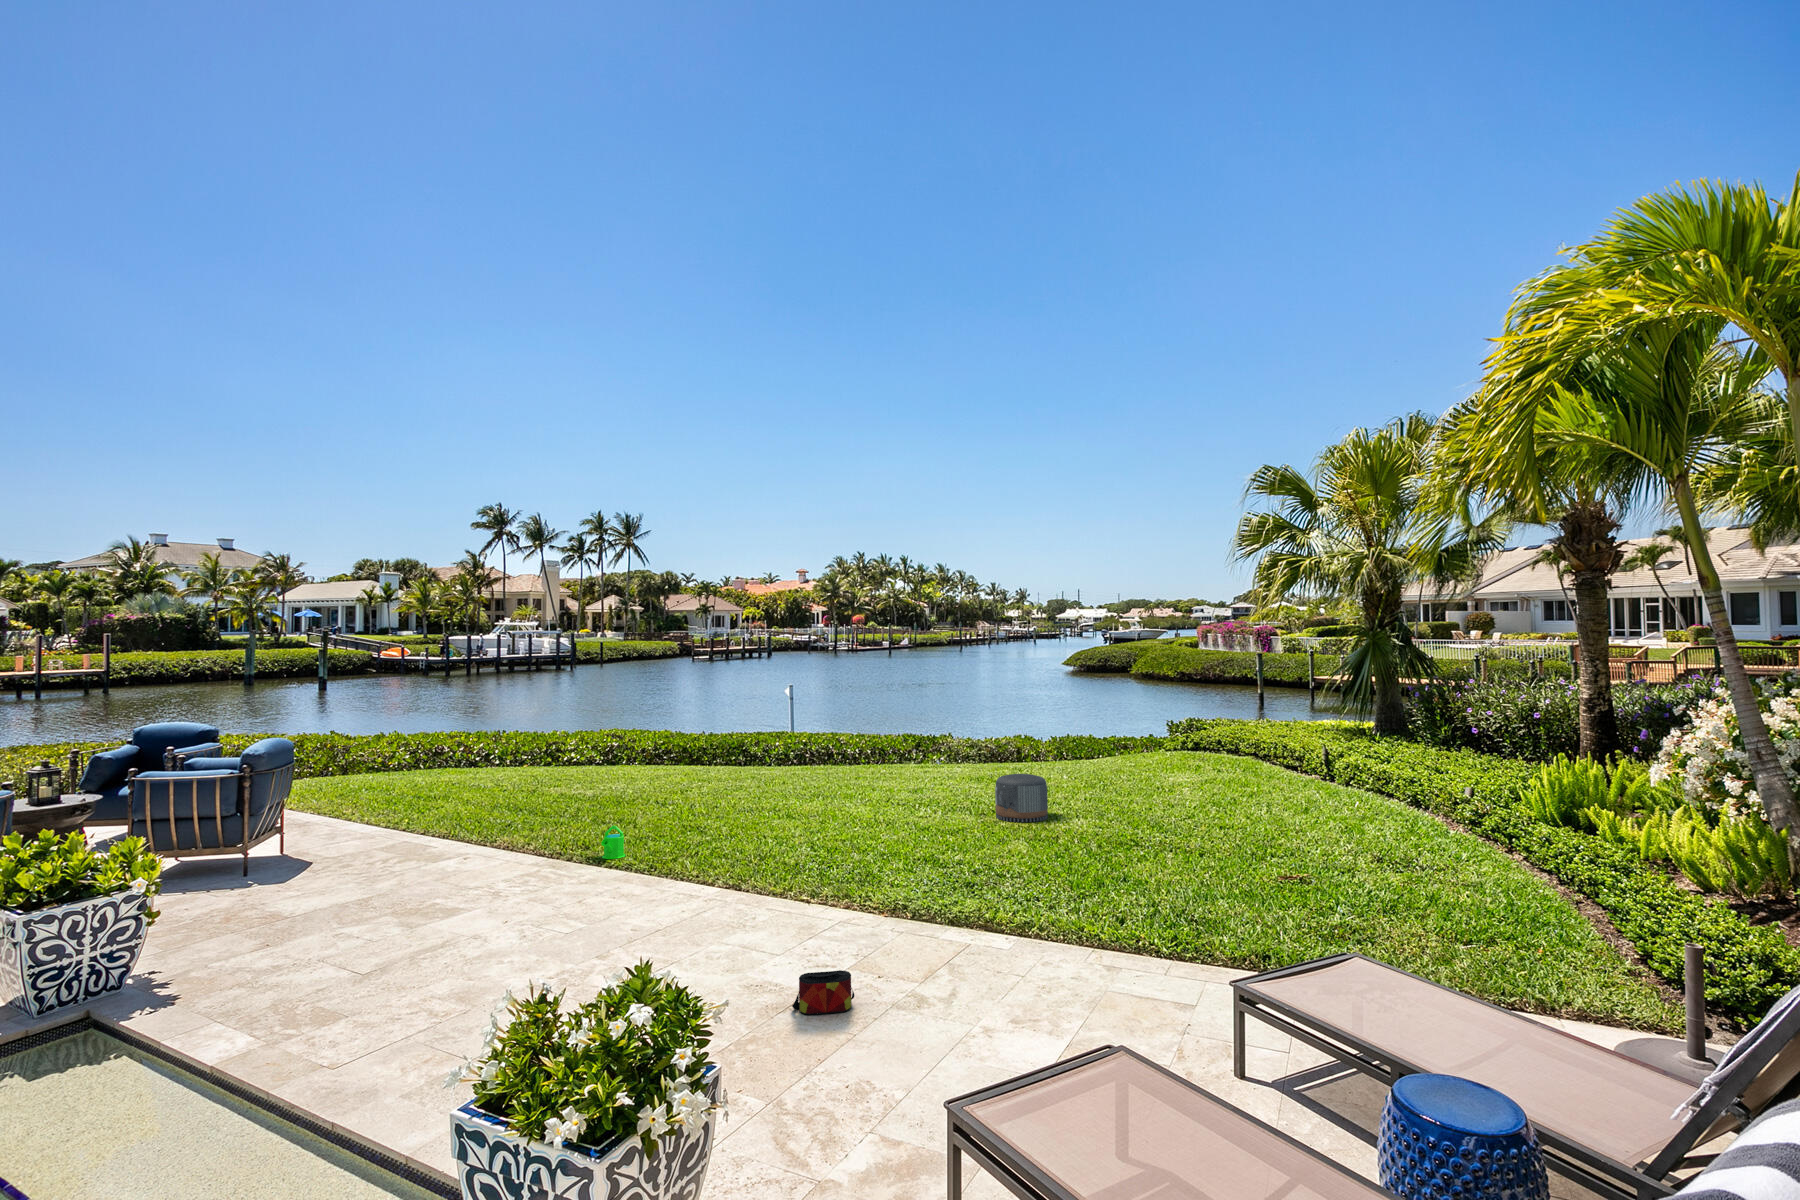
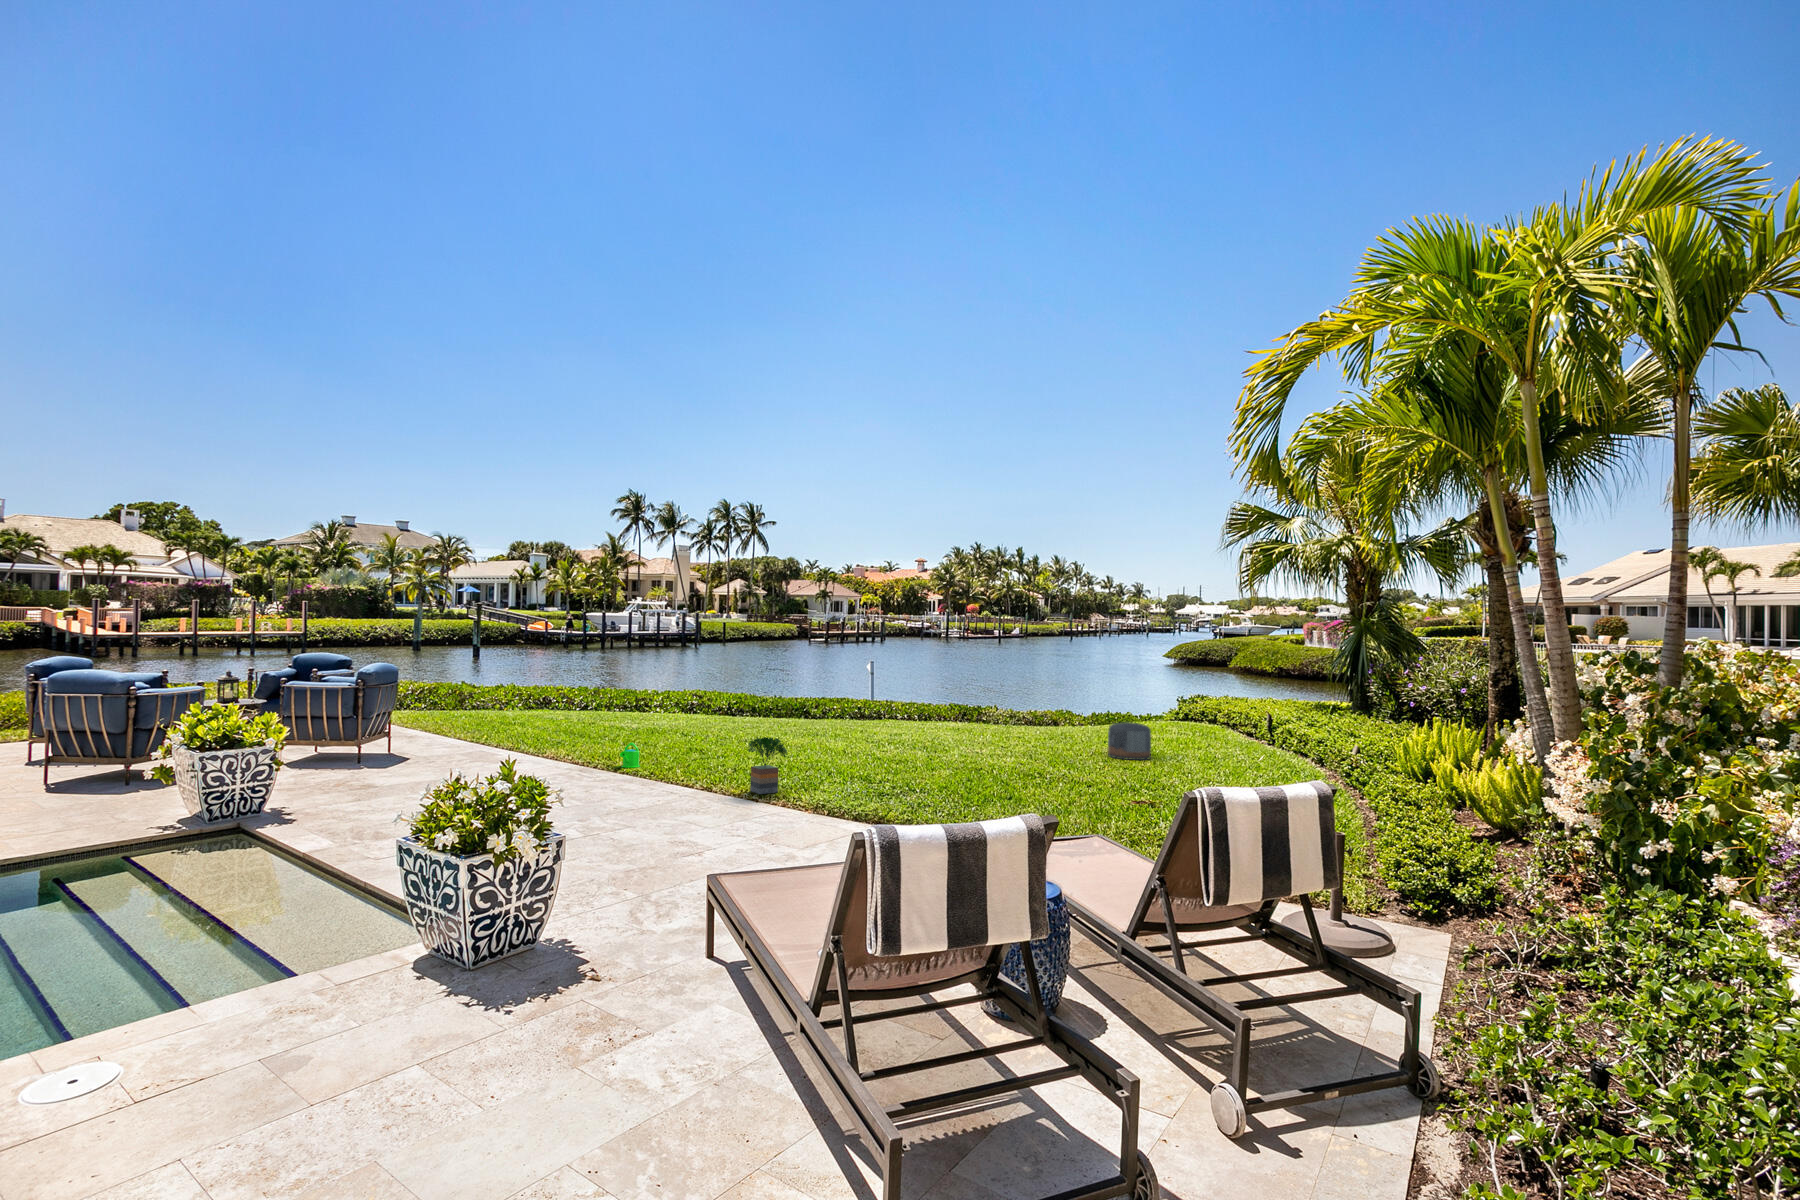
pouf: present [995,774,1048,822] -> present [1108,722,1151,760]
potted tree: none [787,816,842,894] -> present [749,737,787,794]
bag: present [792,970,854,1015] -> none [693,827,740,855]

